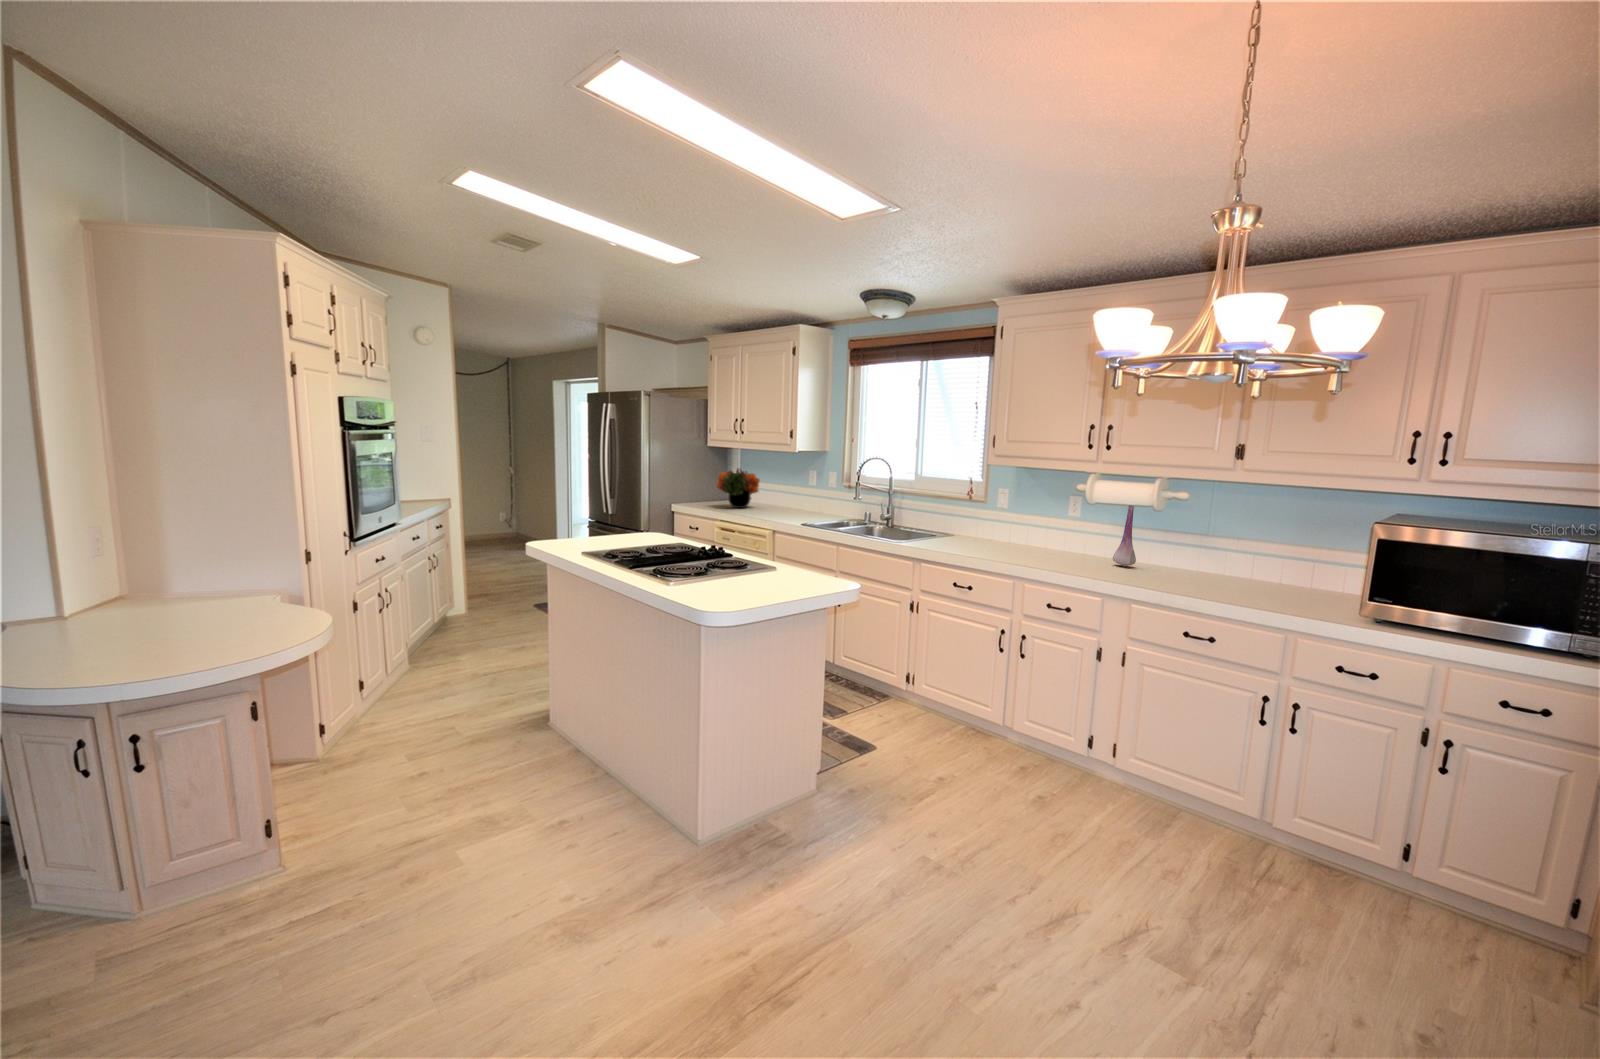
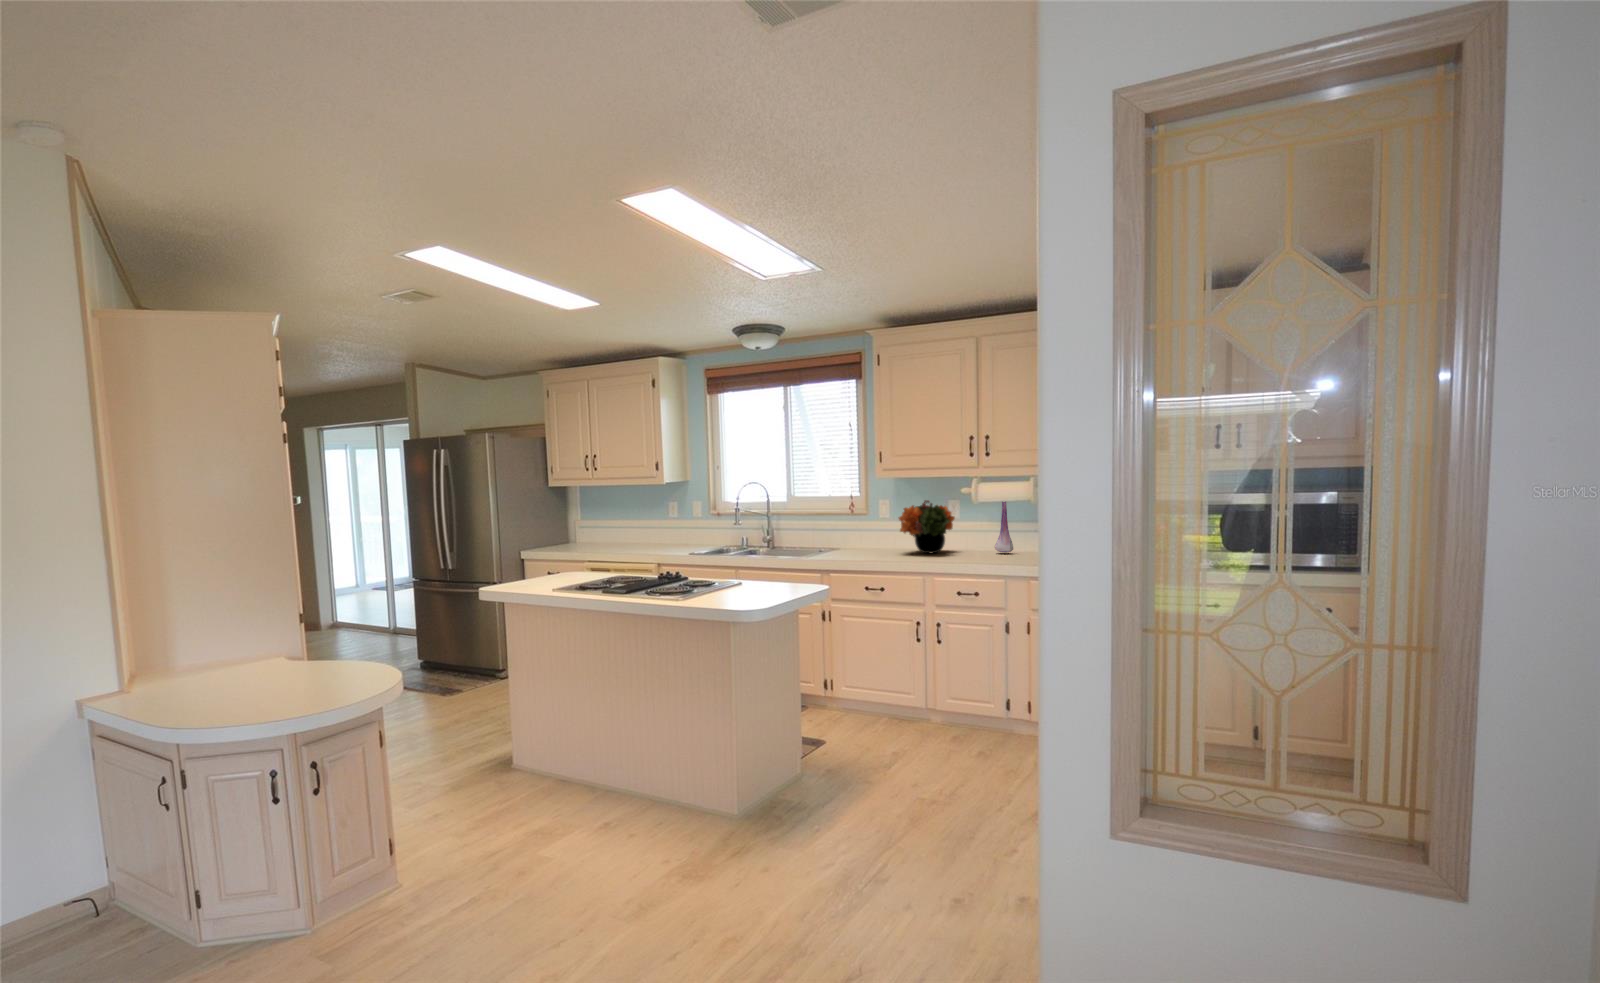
flower arrangement: present [717,469,760,508] -> present [899,500,955,553]

